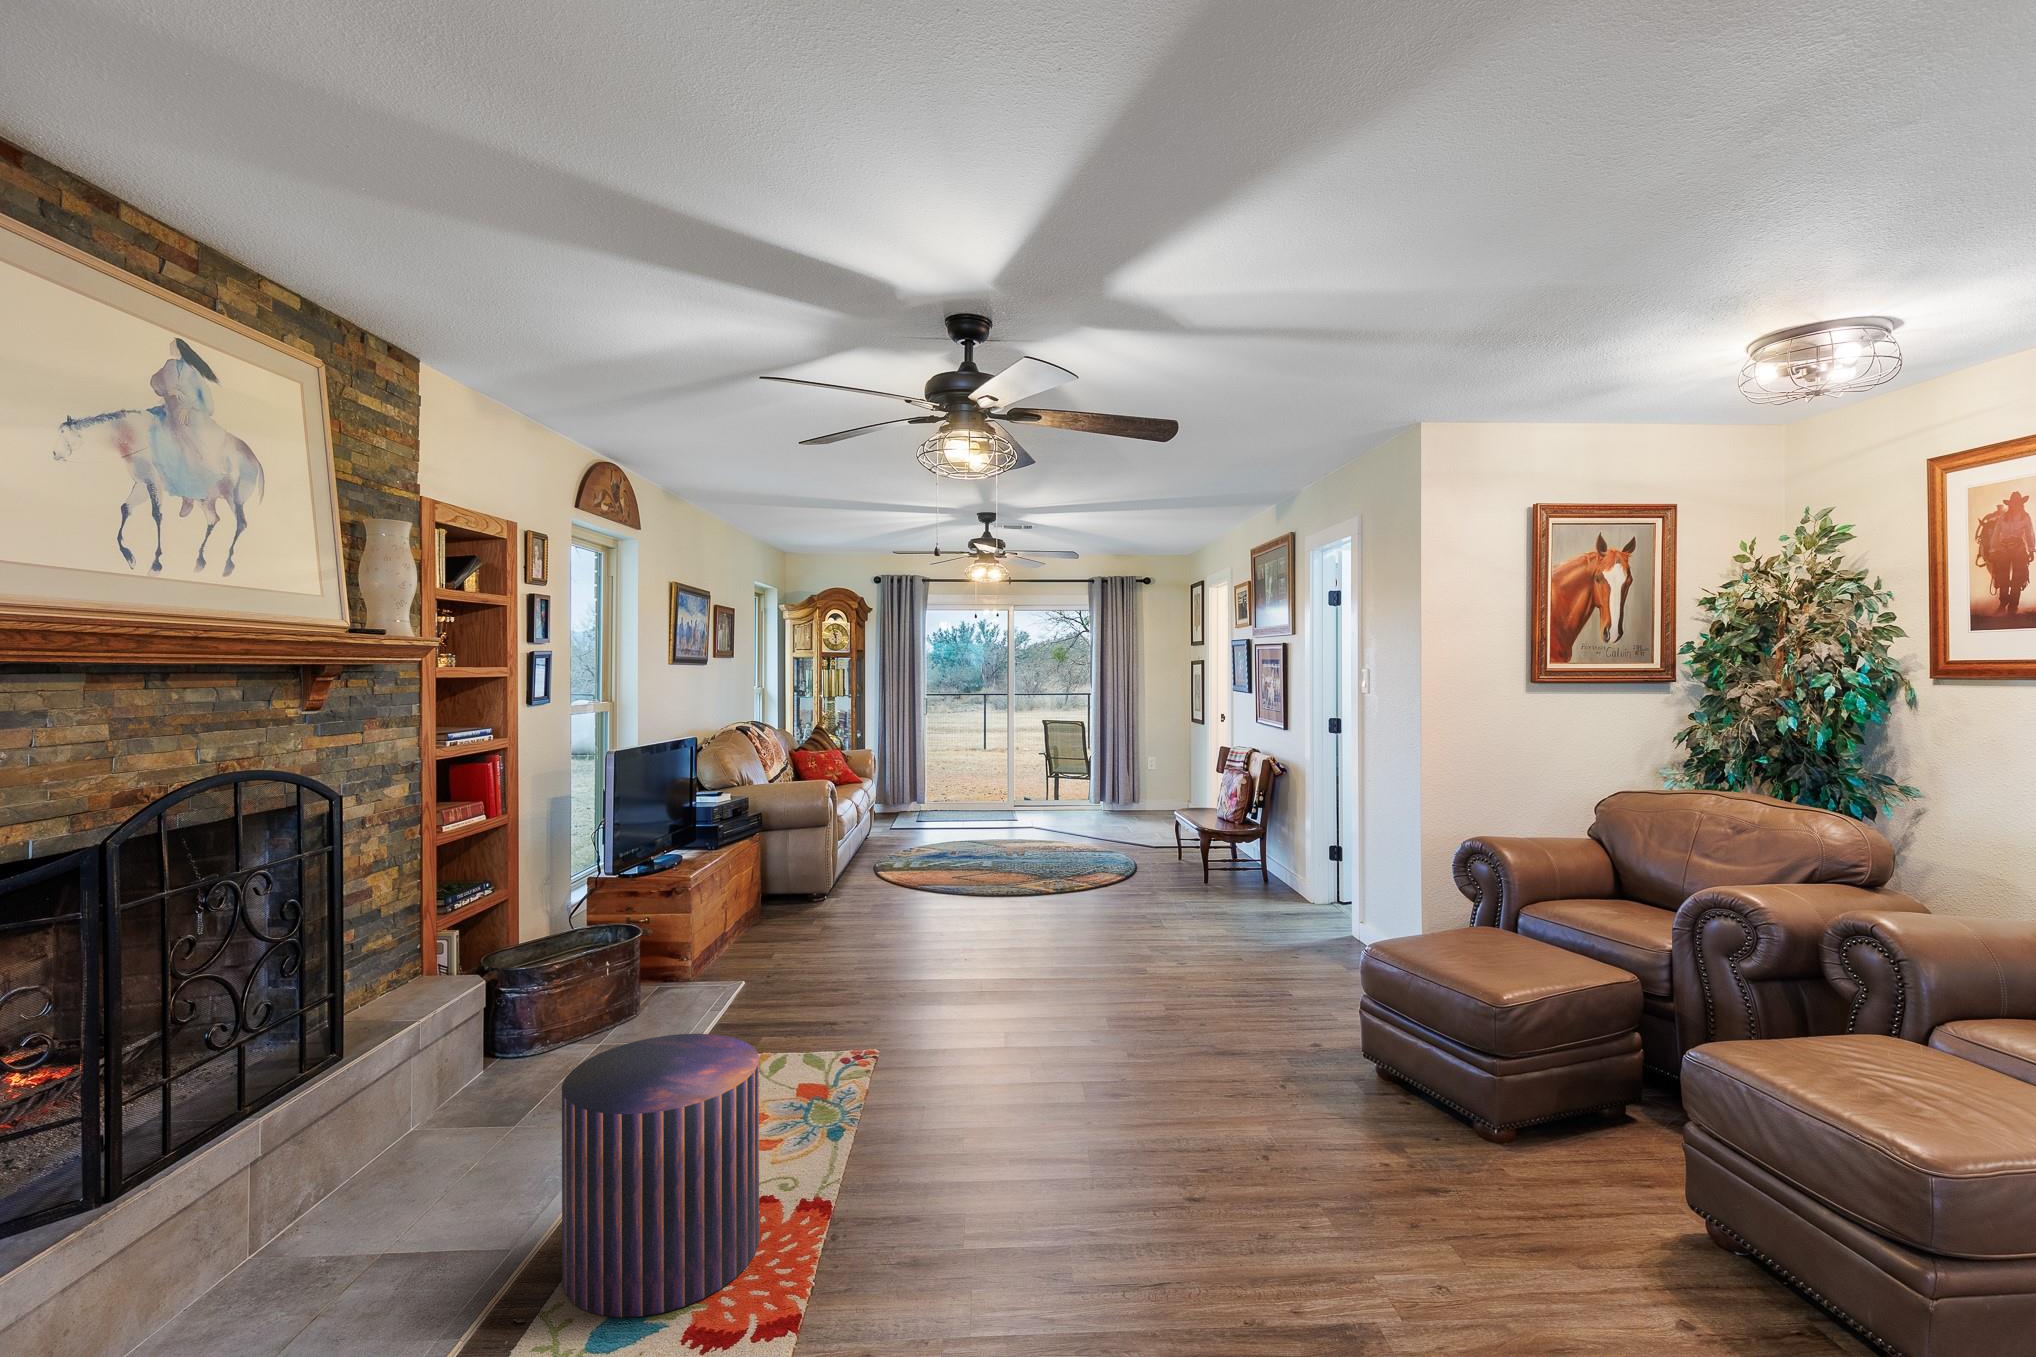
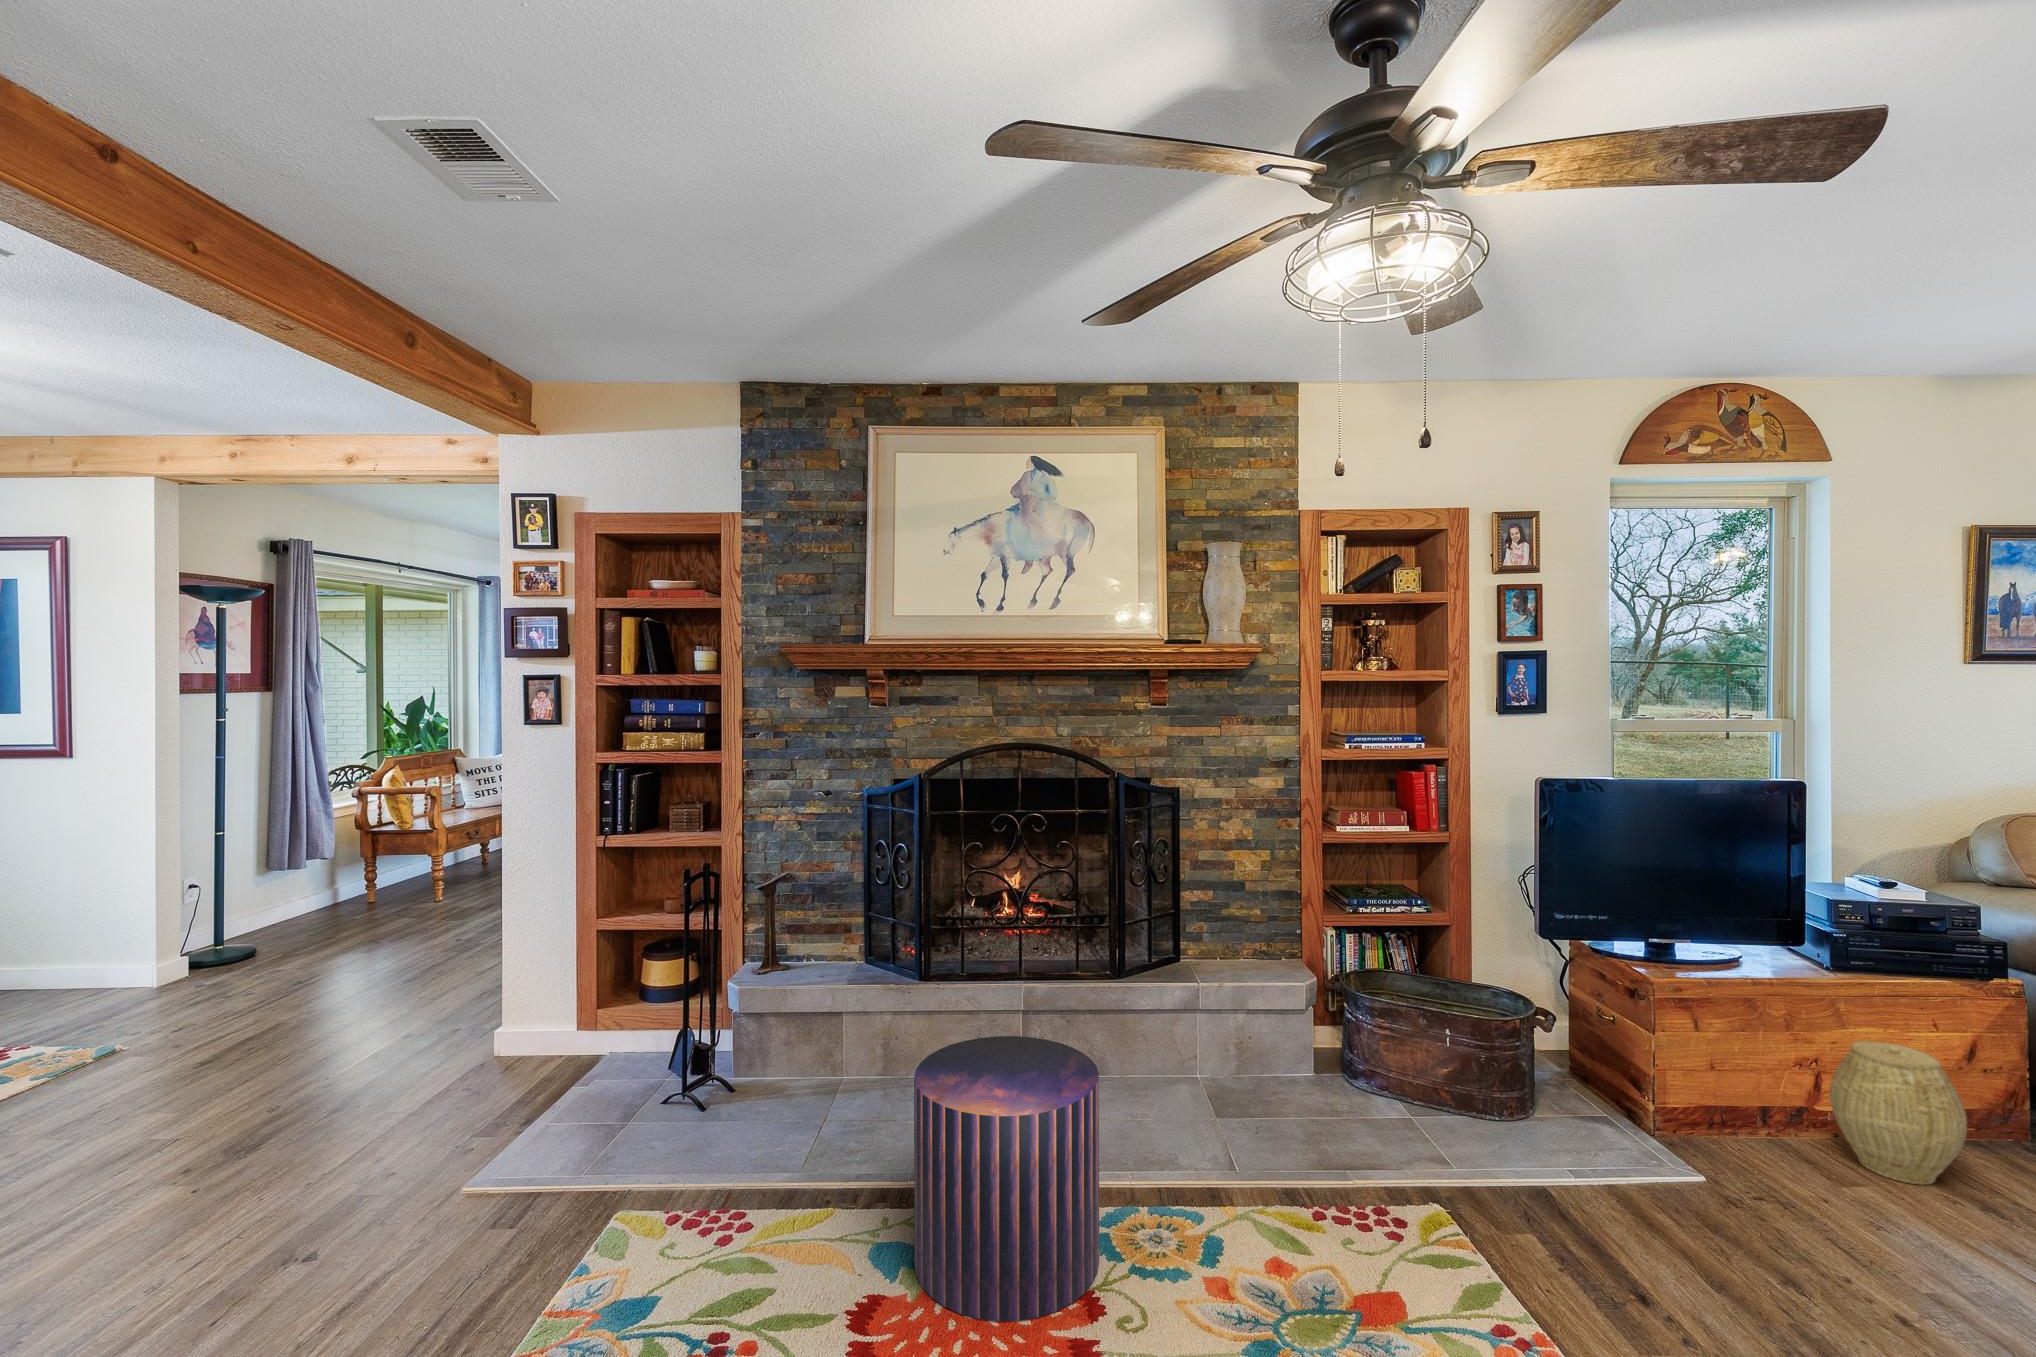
woven basket: none [738,877,794,948] -> present [1829,1041,1967,1185]

